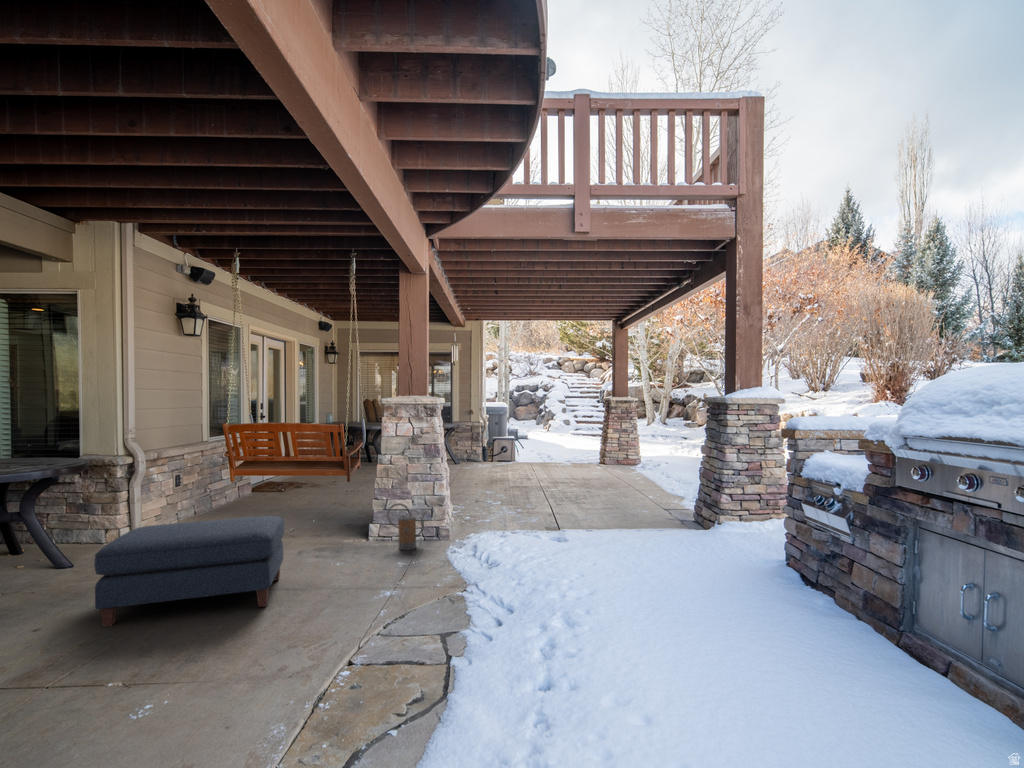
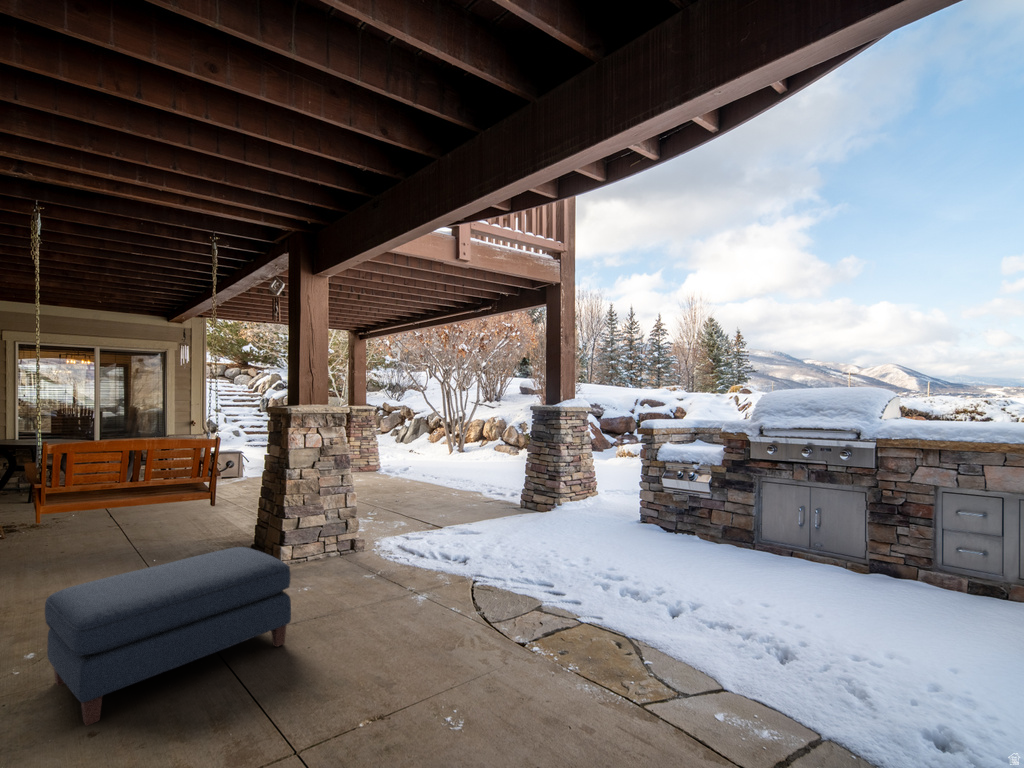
watering can: present [387,503,426,550] -> none [311,519,352,567]

